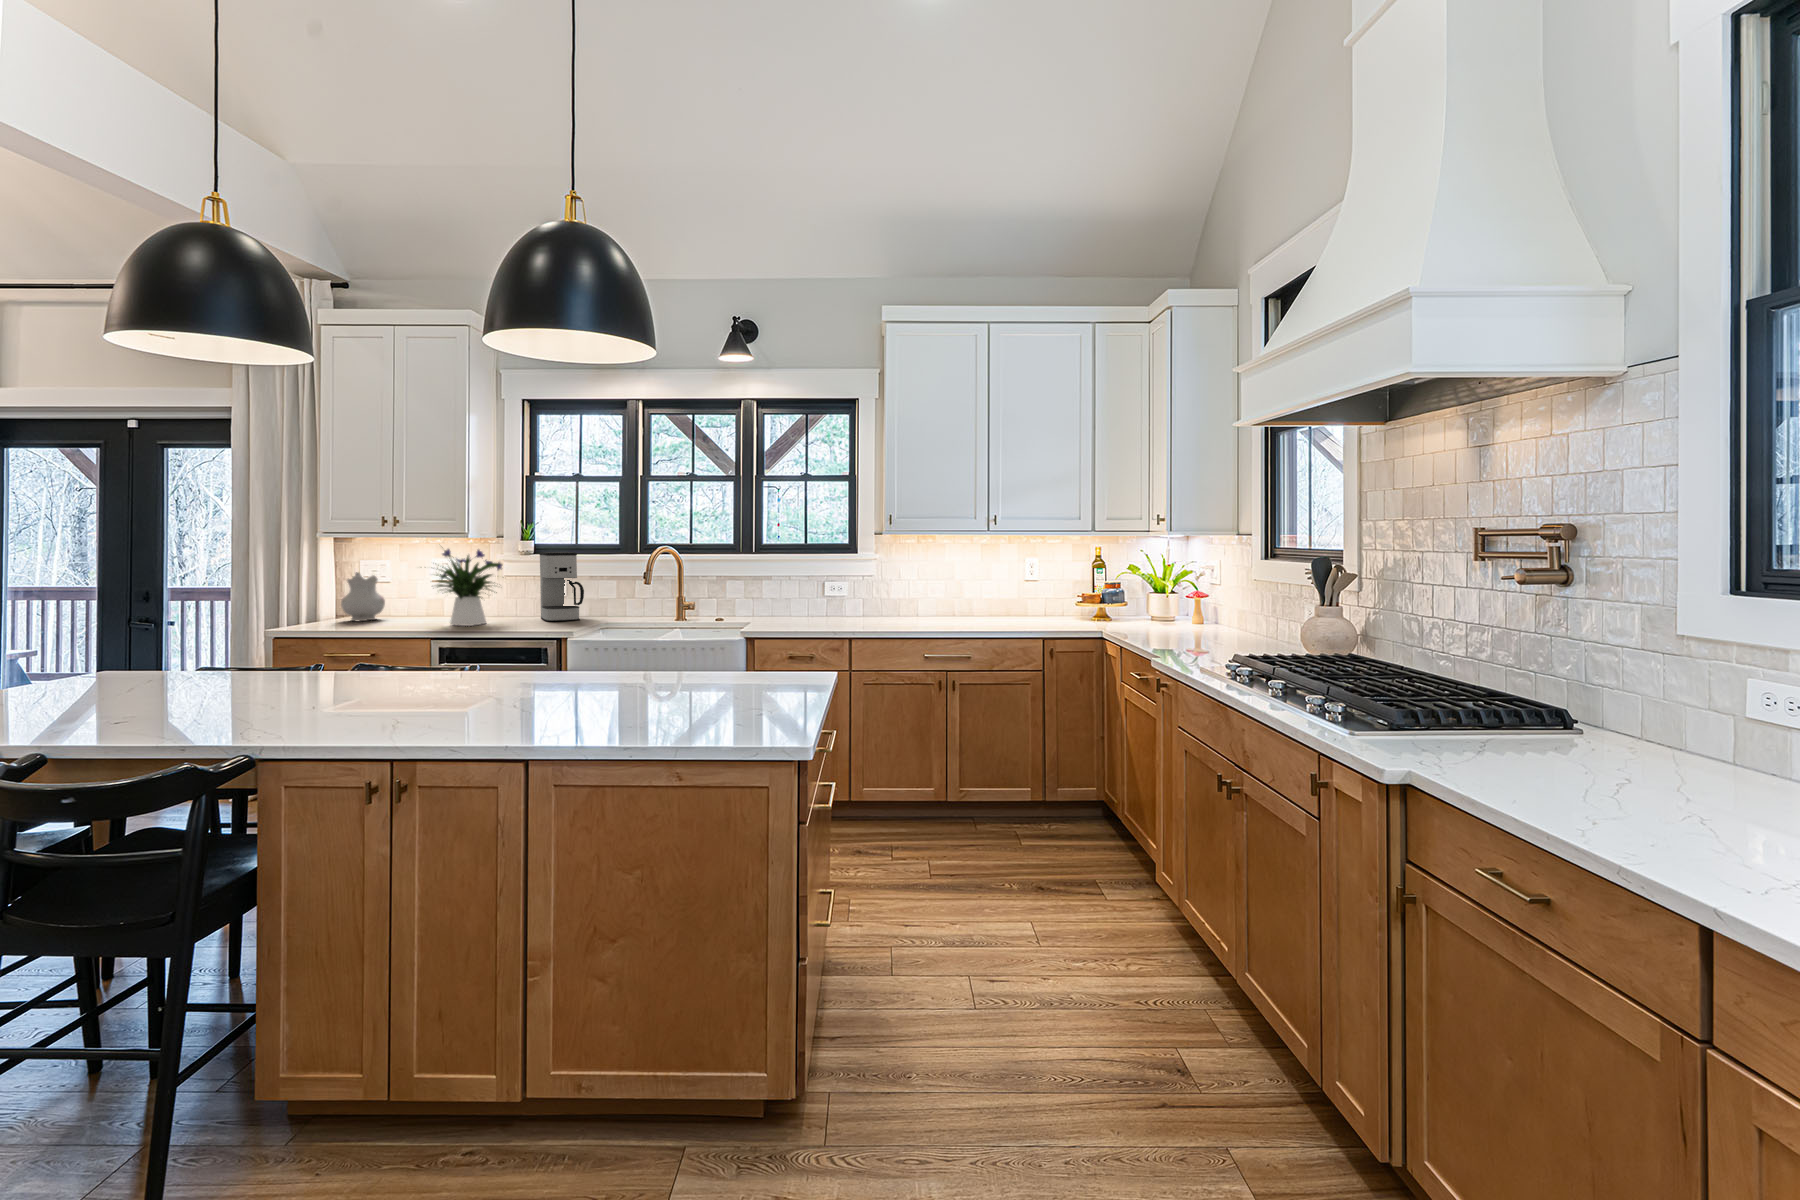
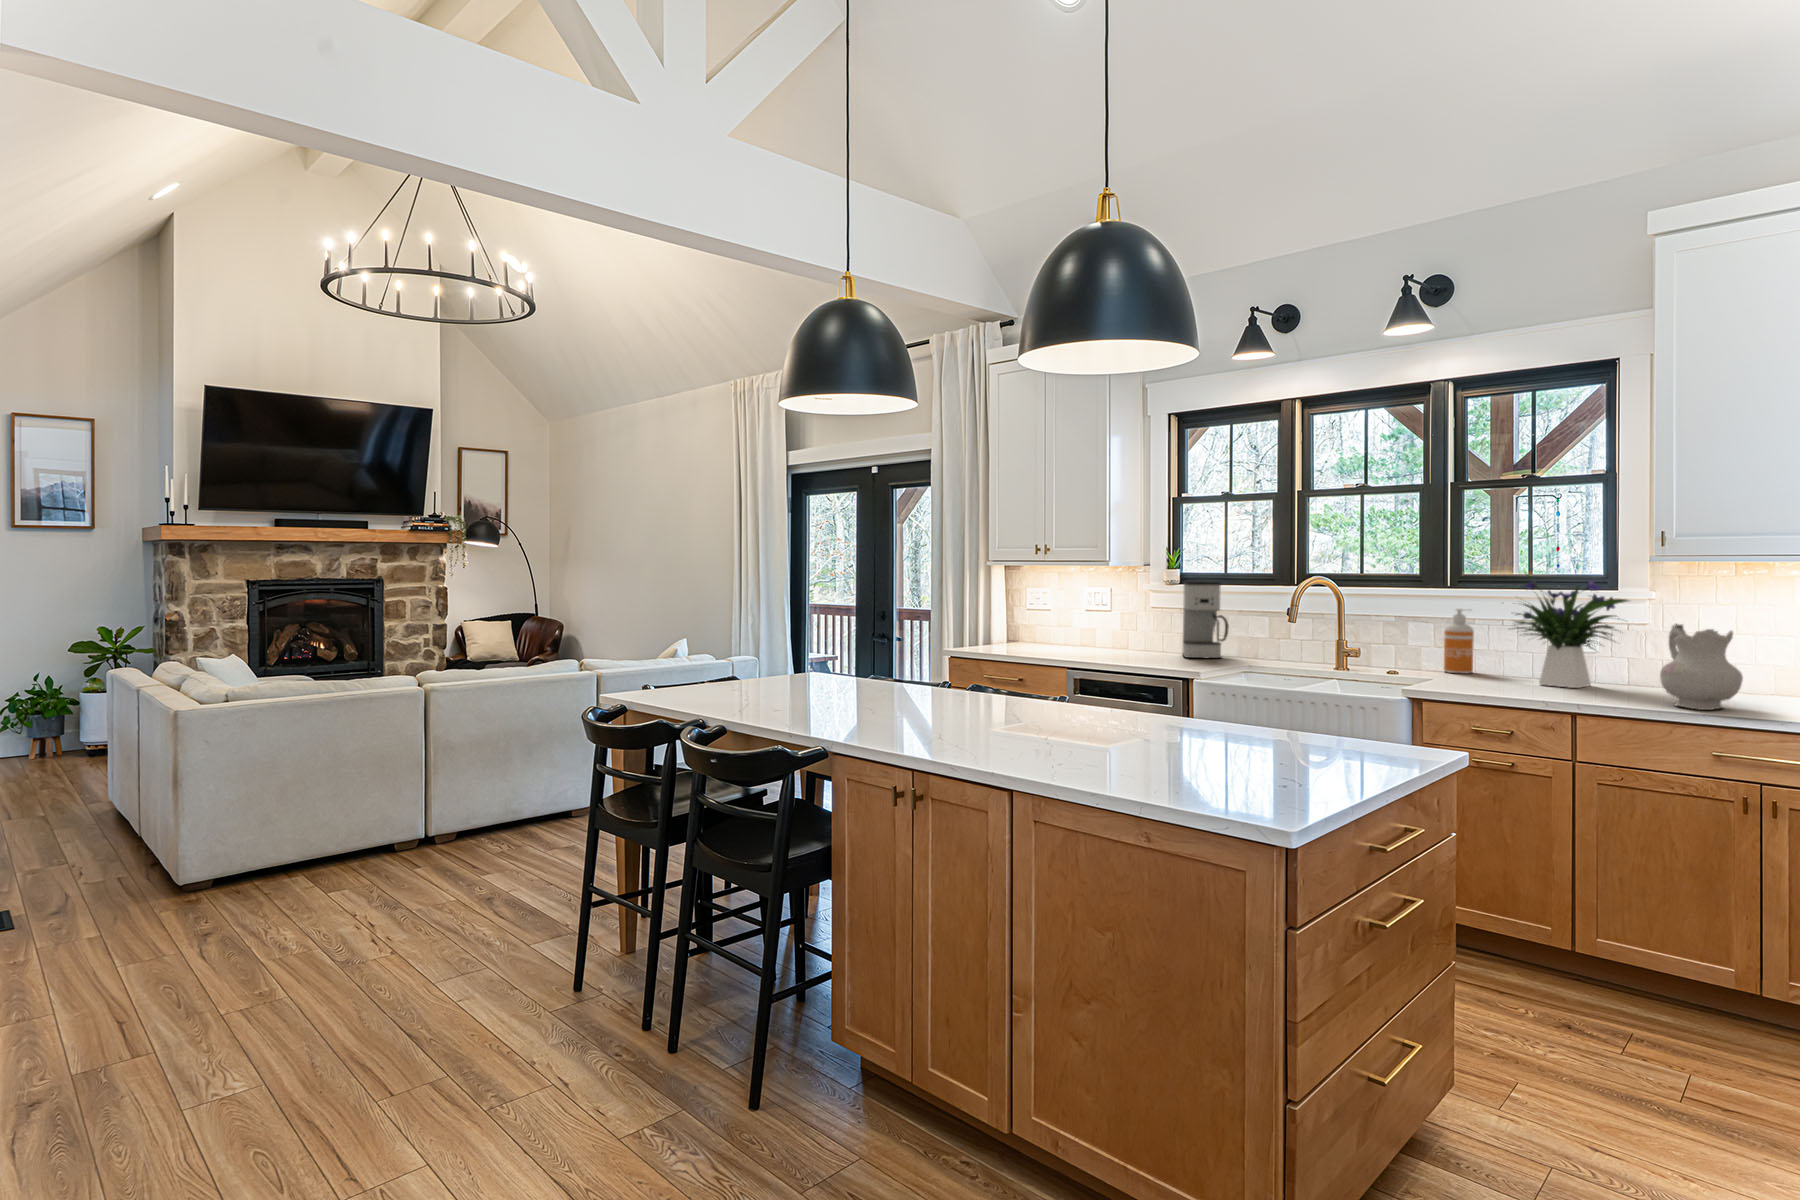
flower arrangement: present [436,549,502,626] -> present [1514,575,1628,688]
soap dispenser: none [756,571,776,619] -> present [1444,609,1474,673]
ceramic pitcher: present [341,572,385,621] -> present [1660,624,1743,710]

